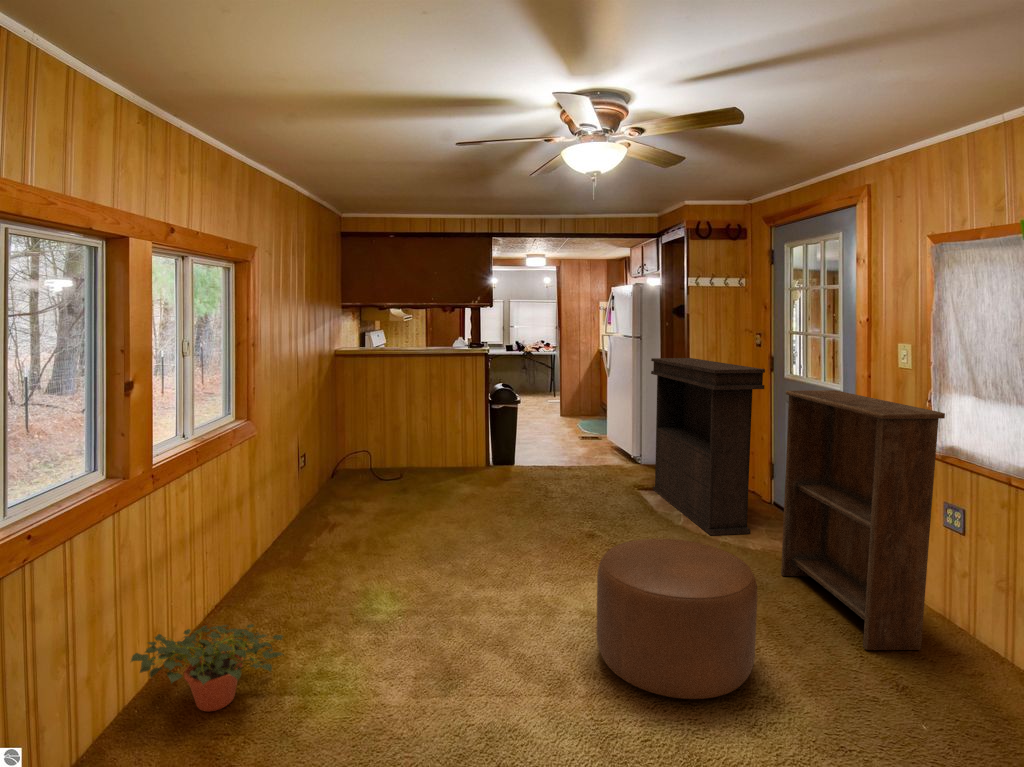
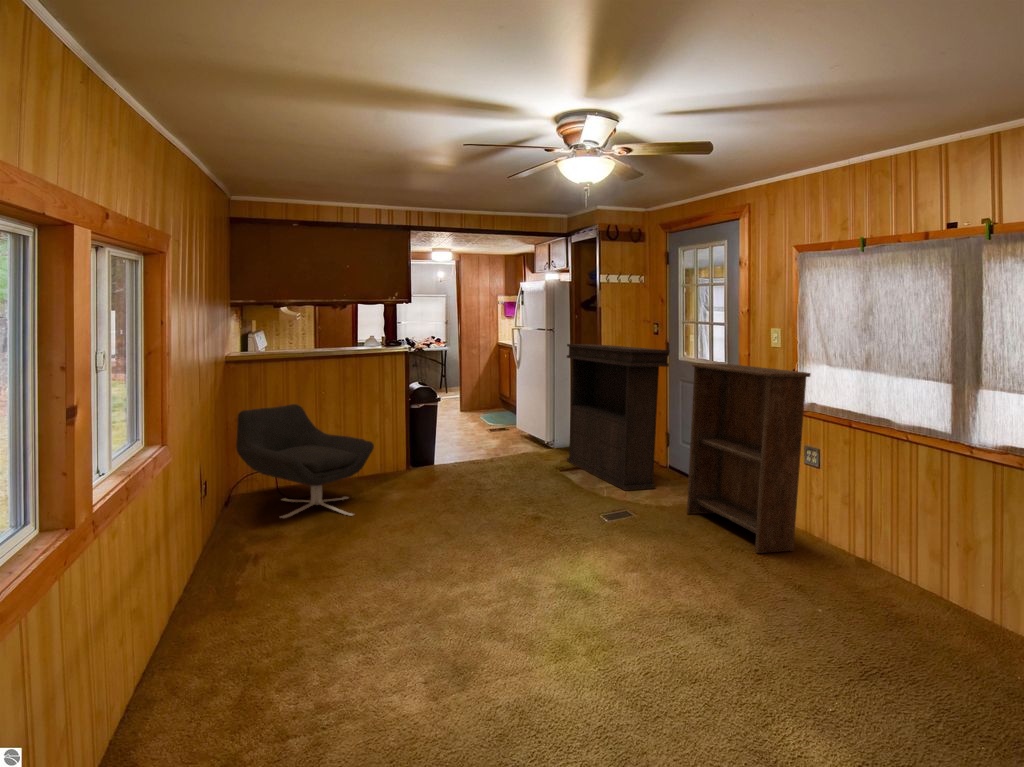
lounge chair: none [277,432,420,559] -> present [236,404,374,518]
ottoman: present [597,539,758,699] -> none [564,476,688,585]
potted plant: present [131,624,283,712] -> none [180,553,312,622]

